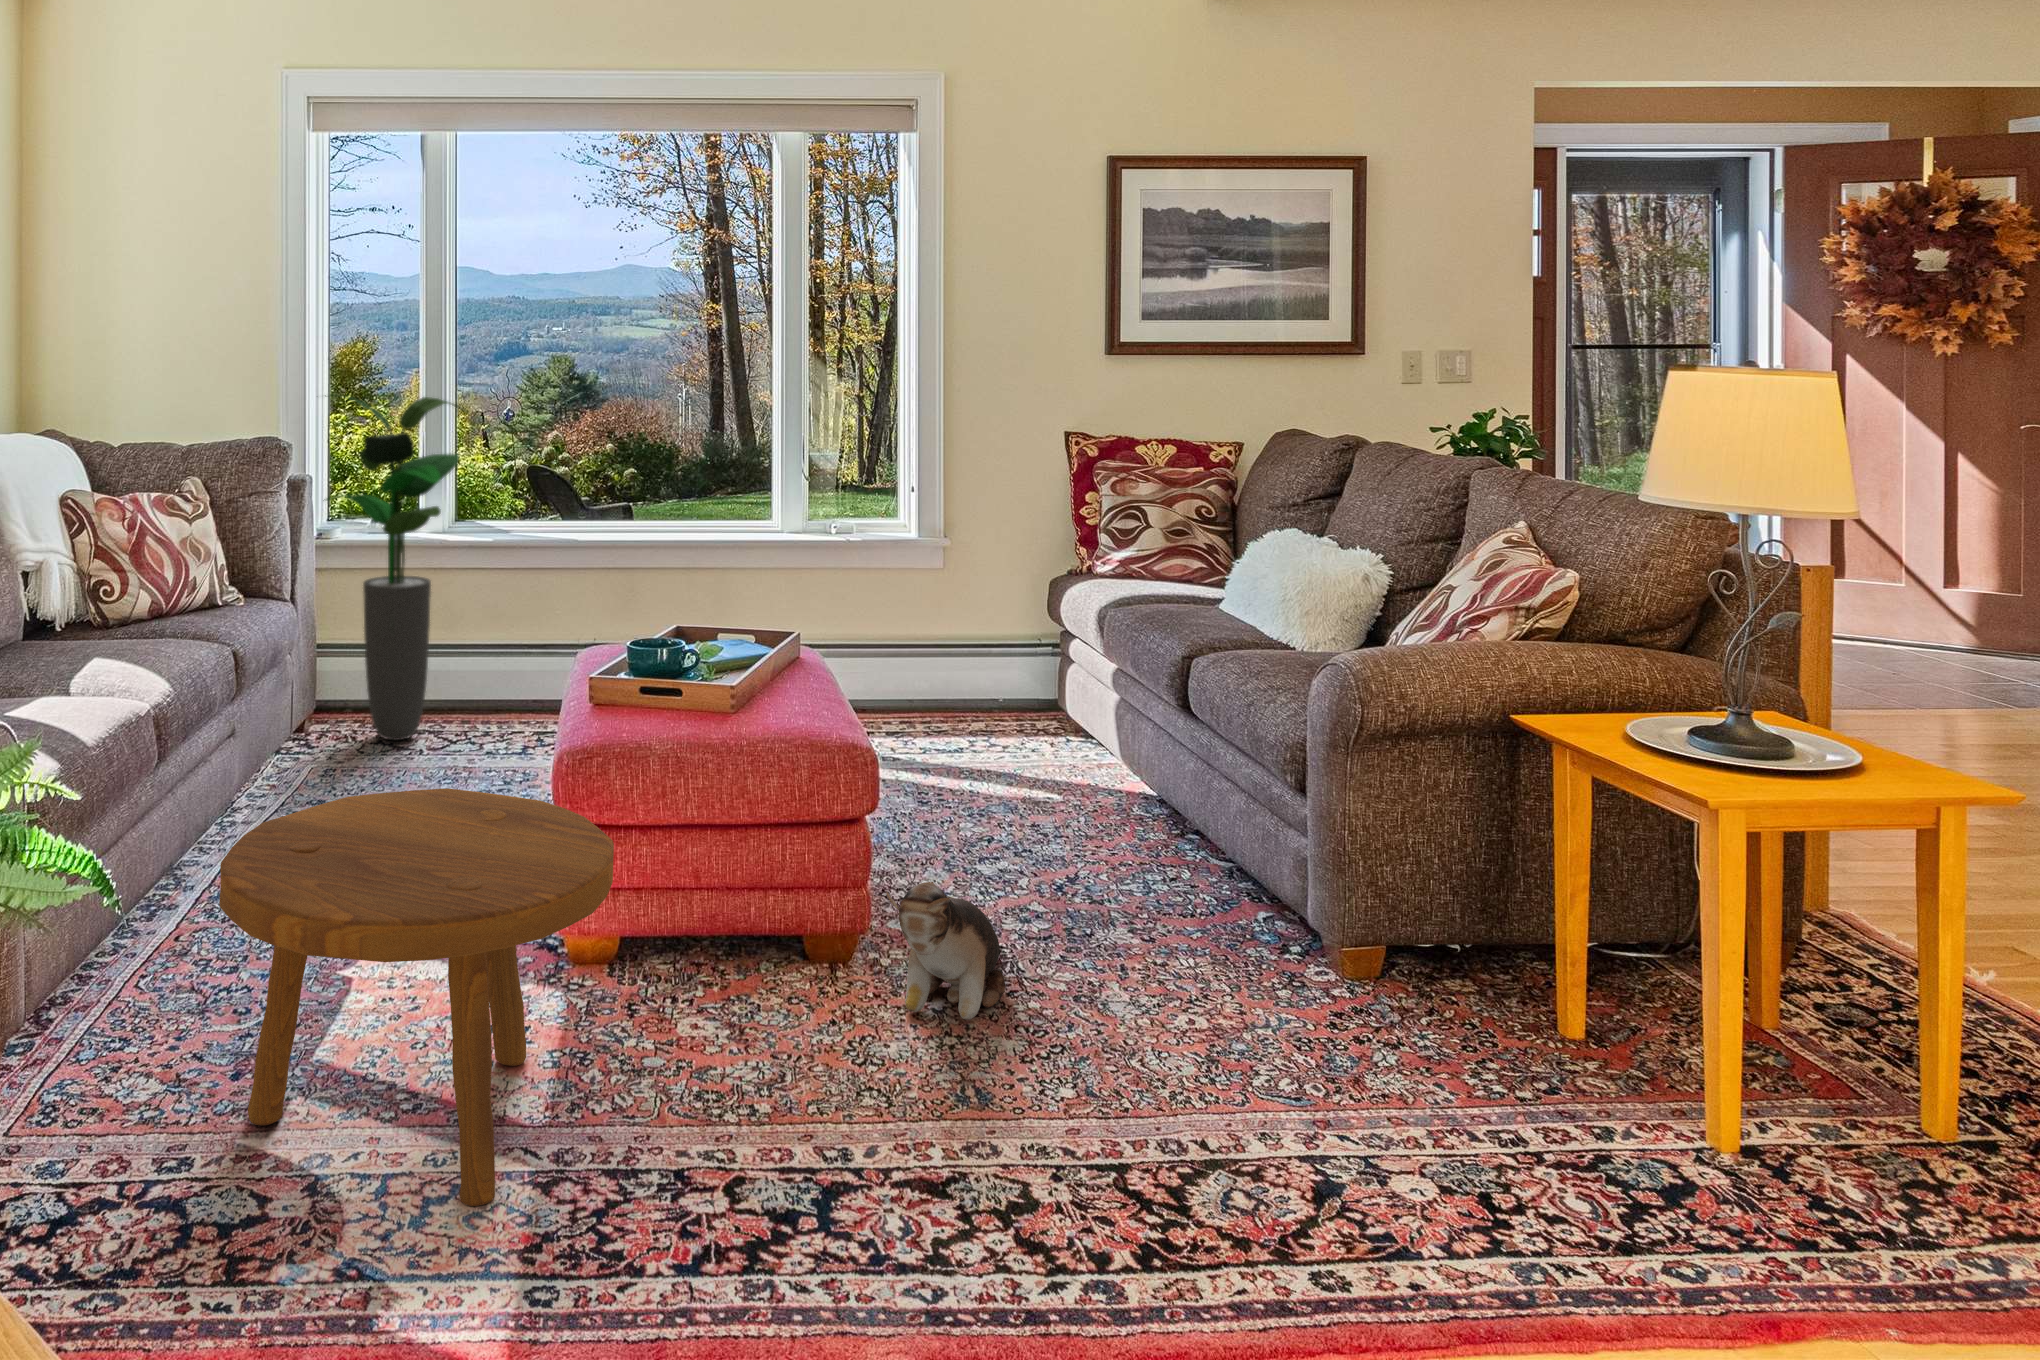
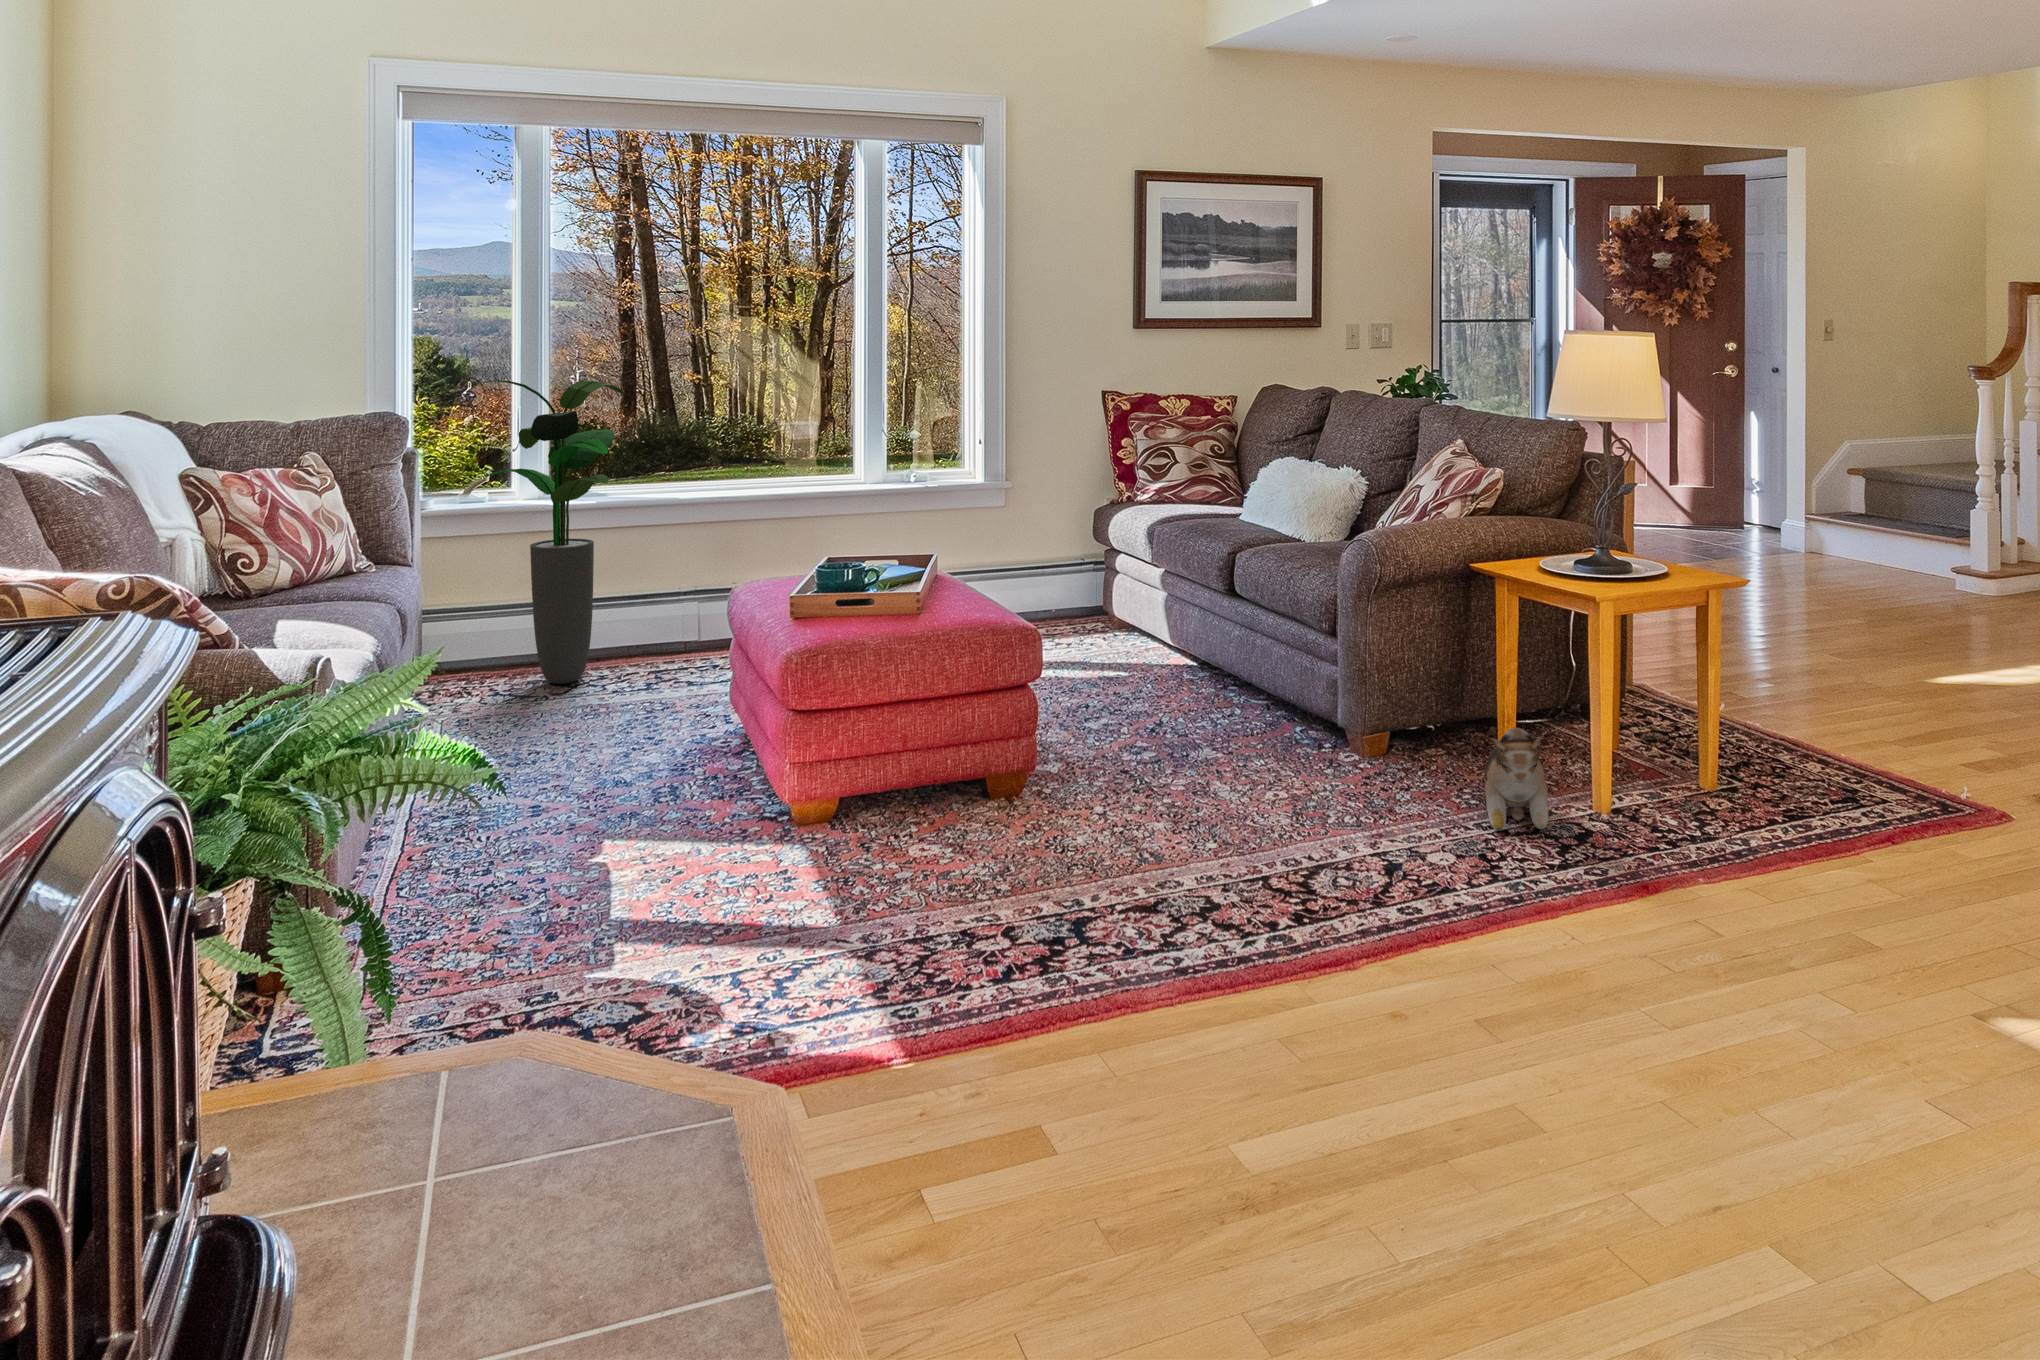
footstool: present [219,788,614,1206] -> none [585,678,901,973]
plush toy: present [886,882,1006,1019] -> present [1484,727,1548,831]

